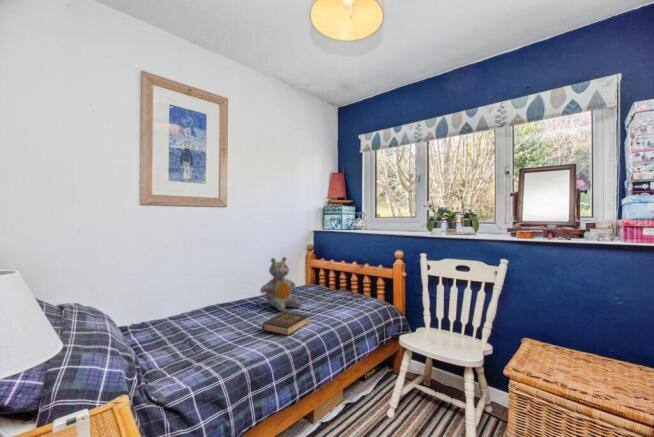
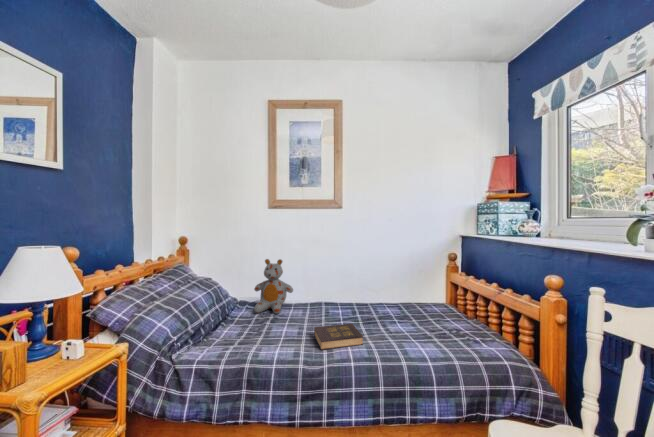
stuffed bear: present [260,257,301,312] -> present [254,259,293,314]

